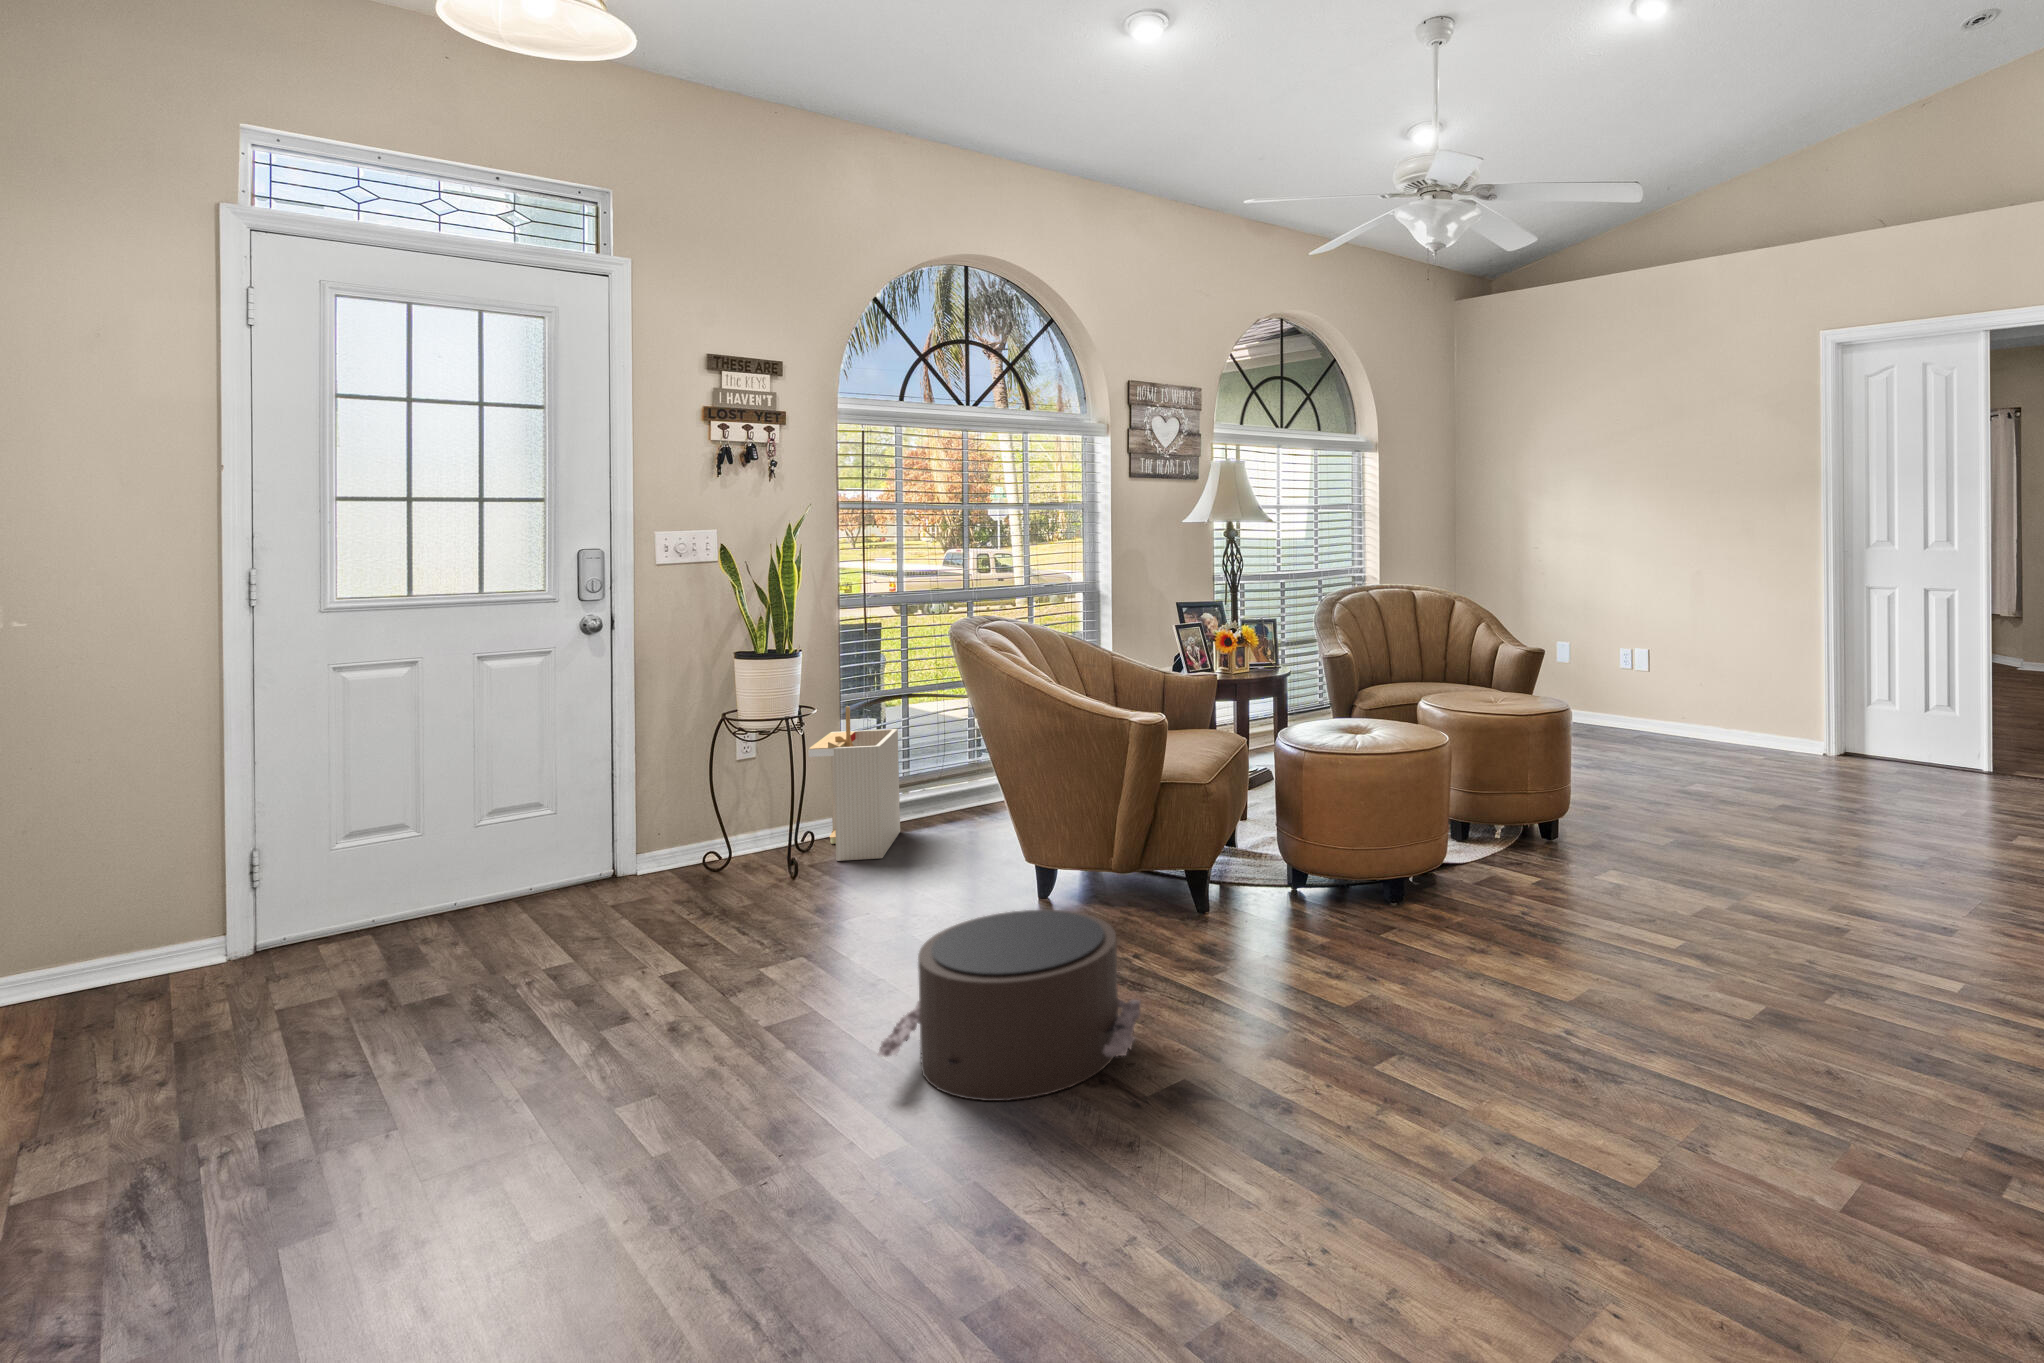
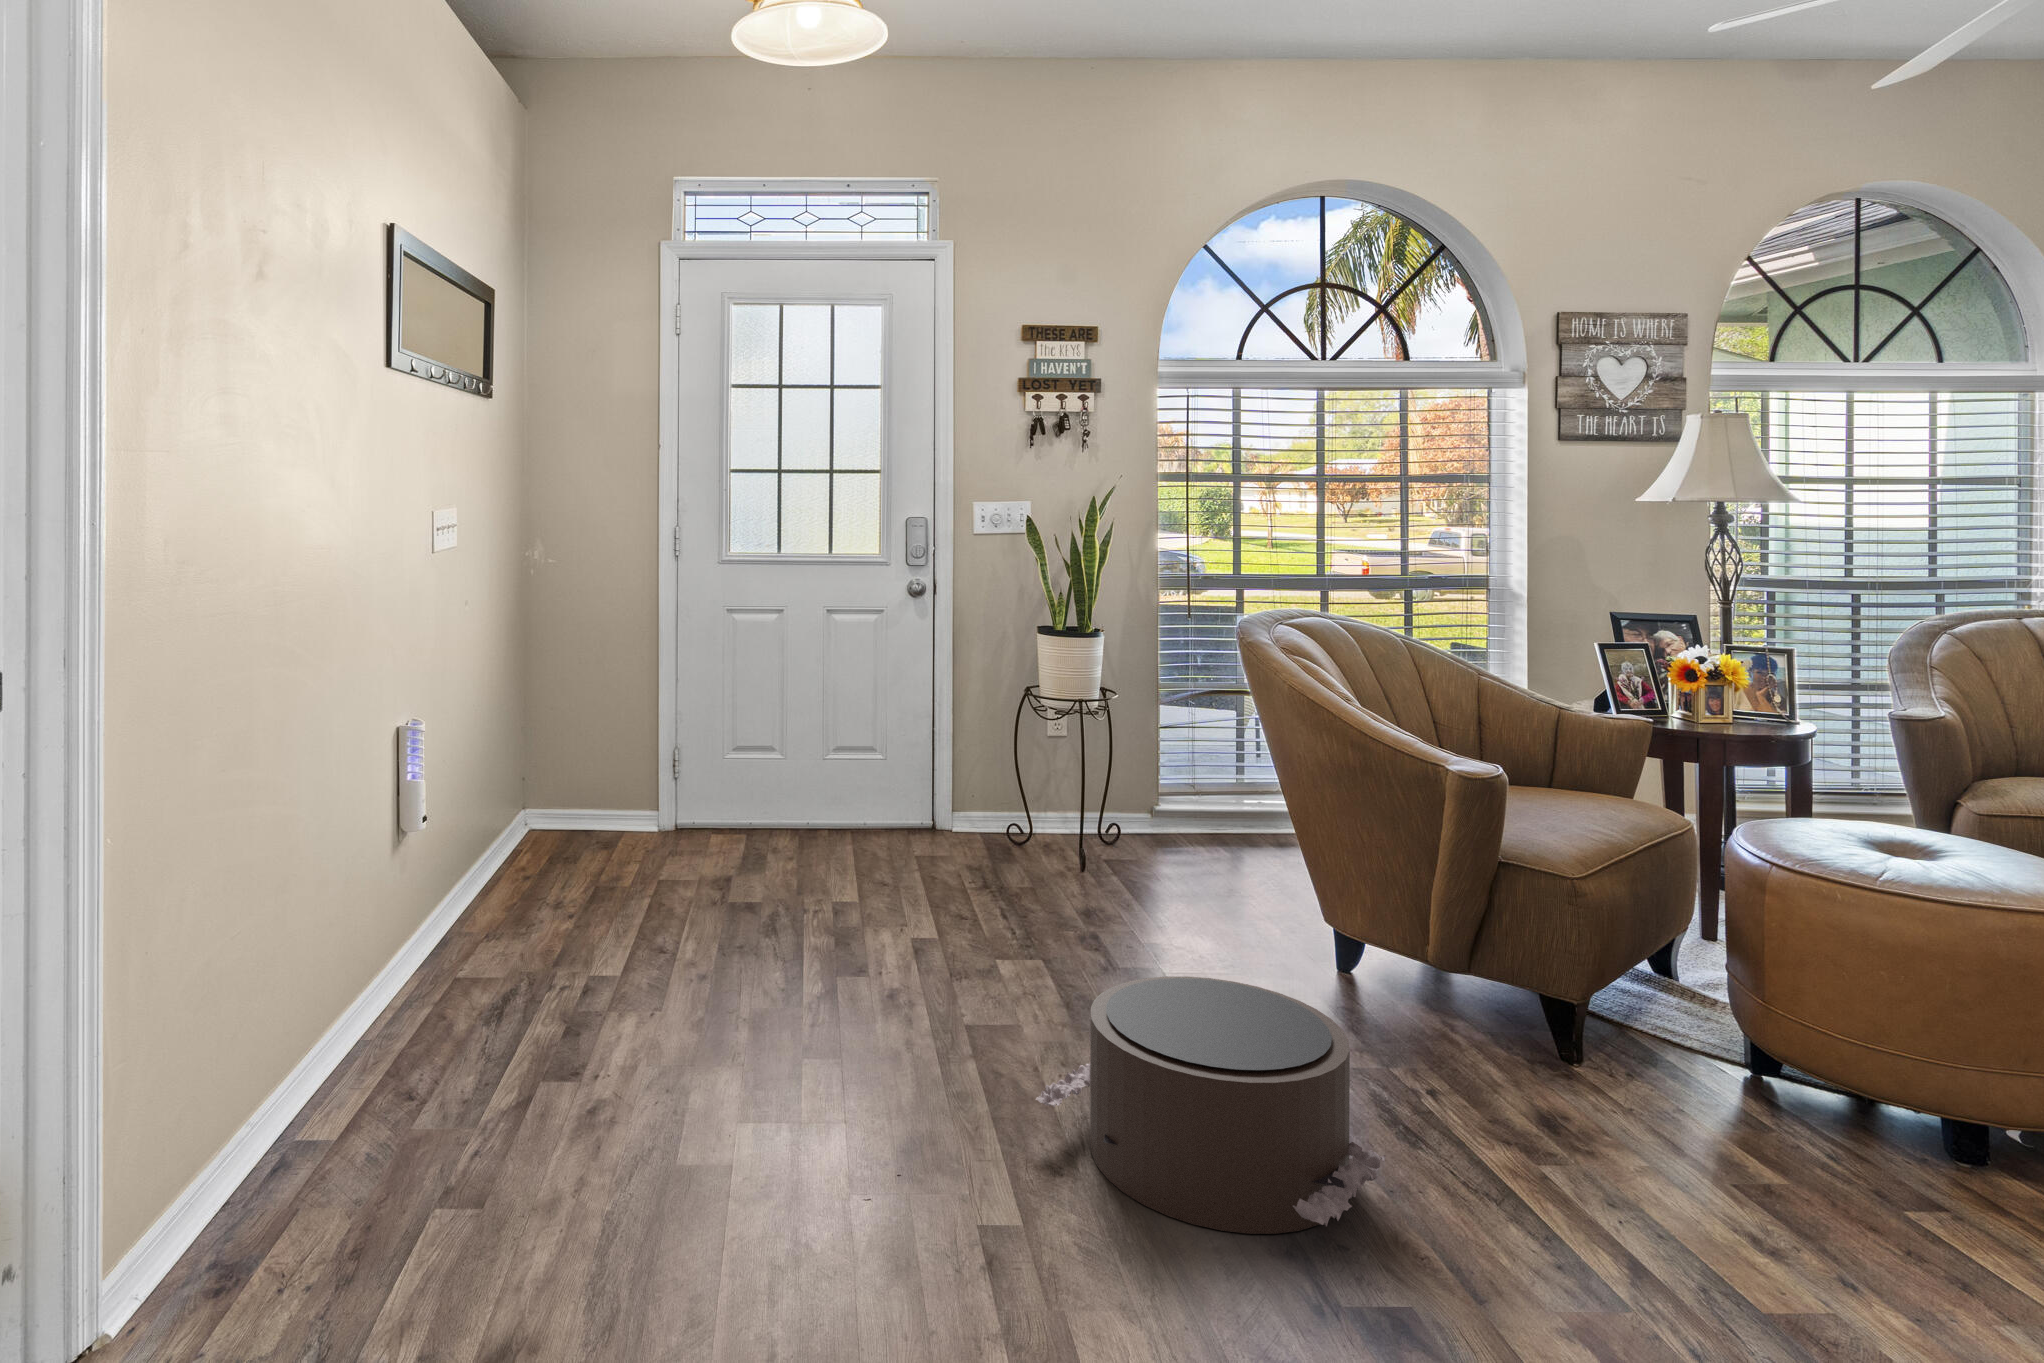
storage bin: present [808,706,900,861] -> none [1103,699,1210,875]

